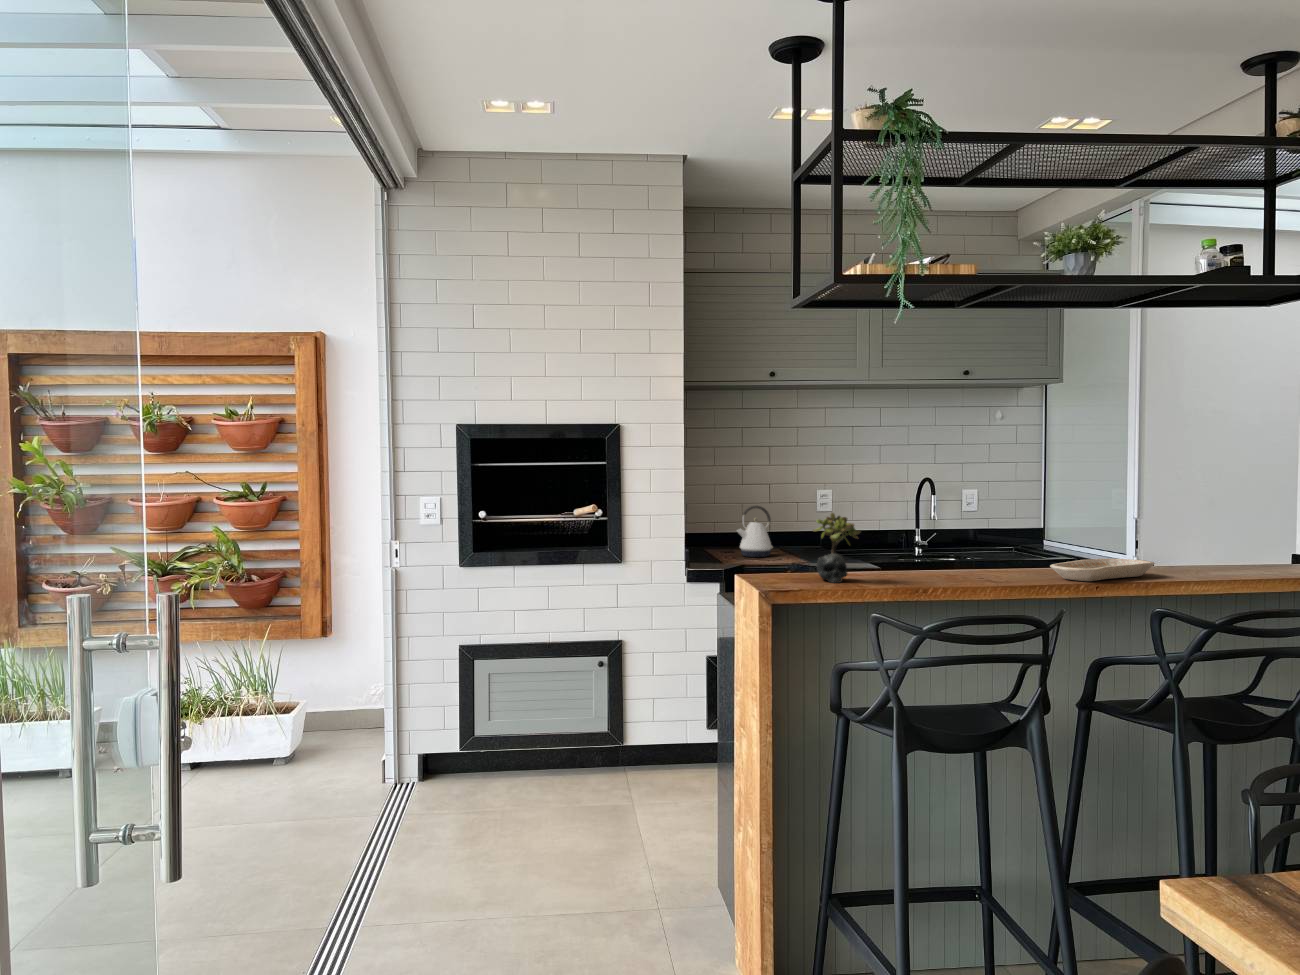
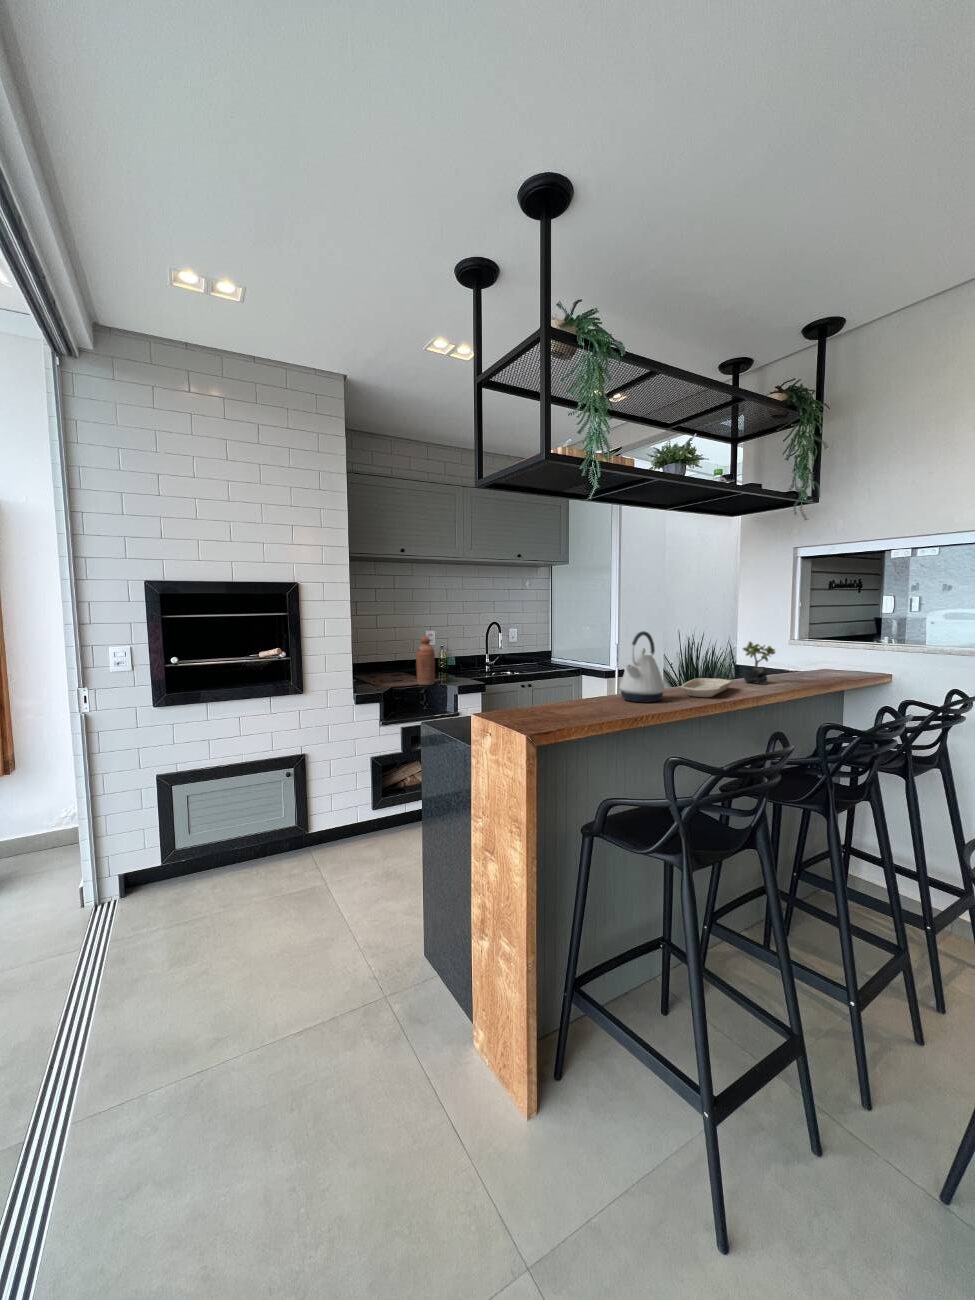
bottle: none [779,494,805,564] -> present [416,636,435,685]
kettle: present [737,506,773,557] -> present [620,631,665,702]
succulent plant: present [813,513,861,583] -> present [743,642,775,685]

